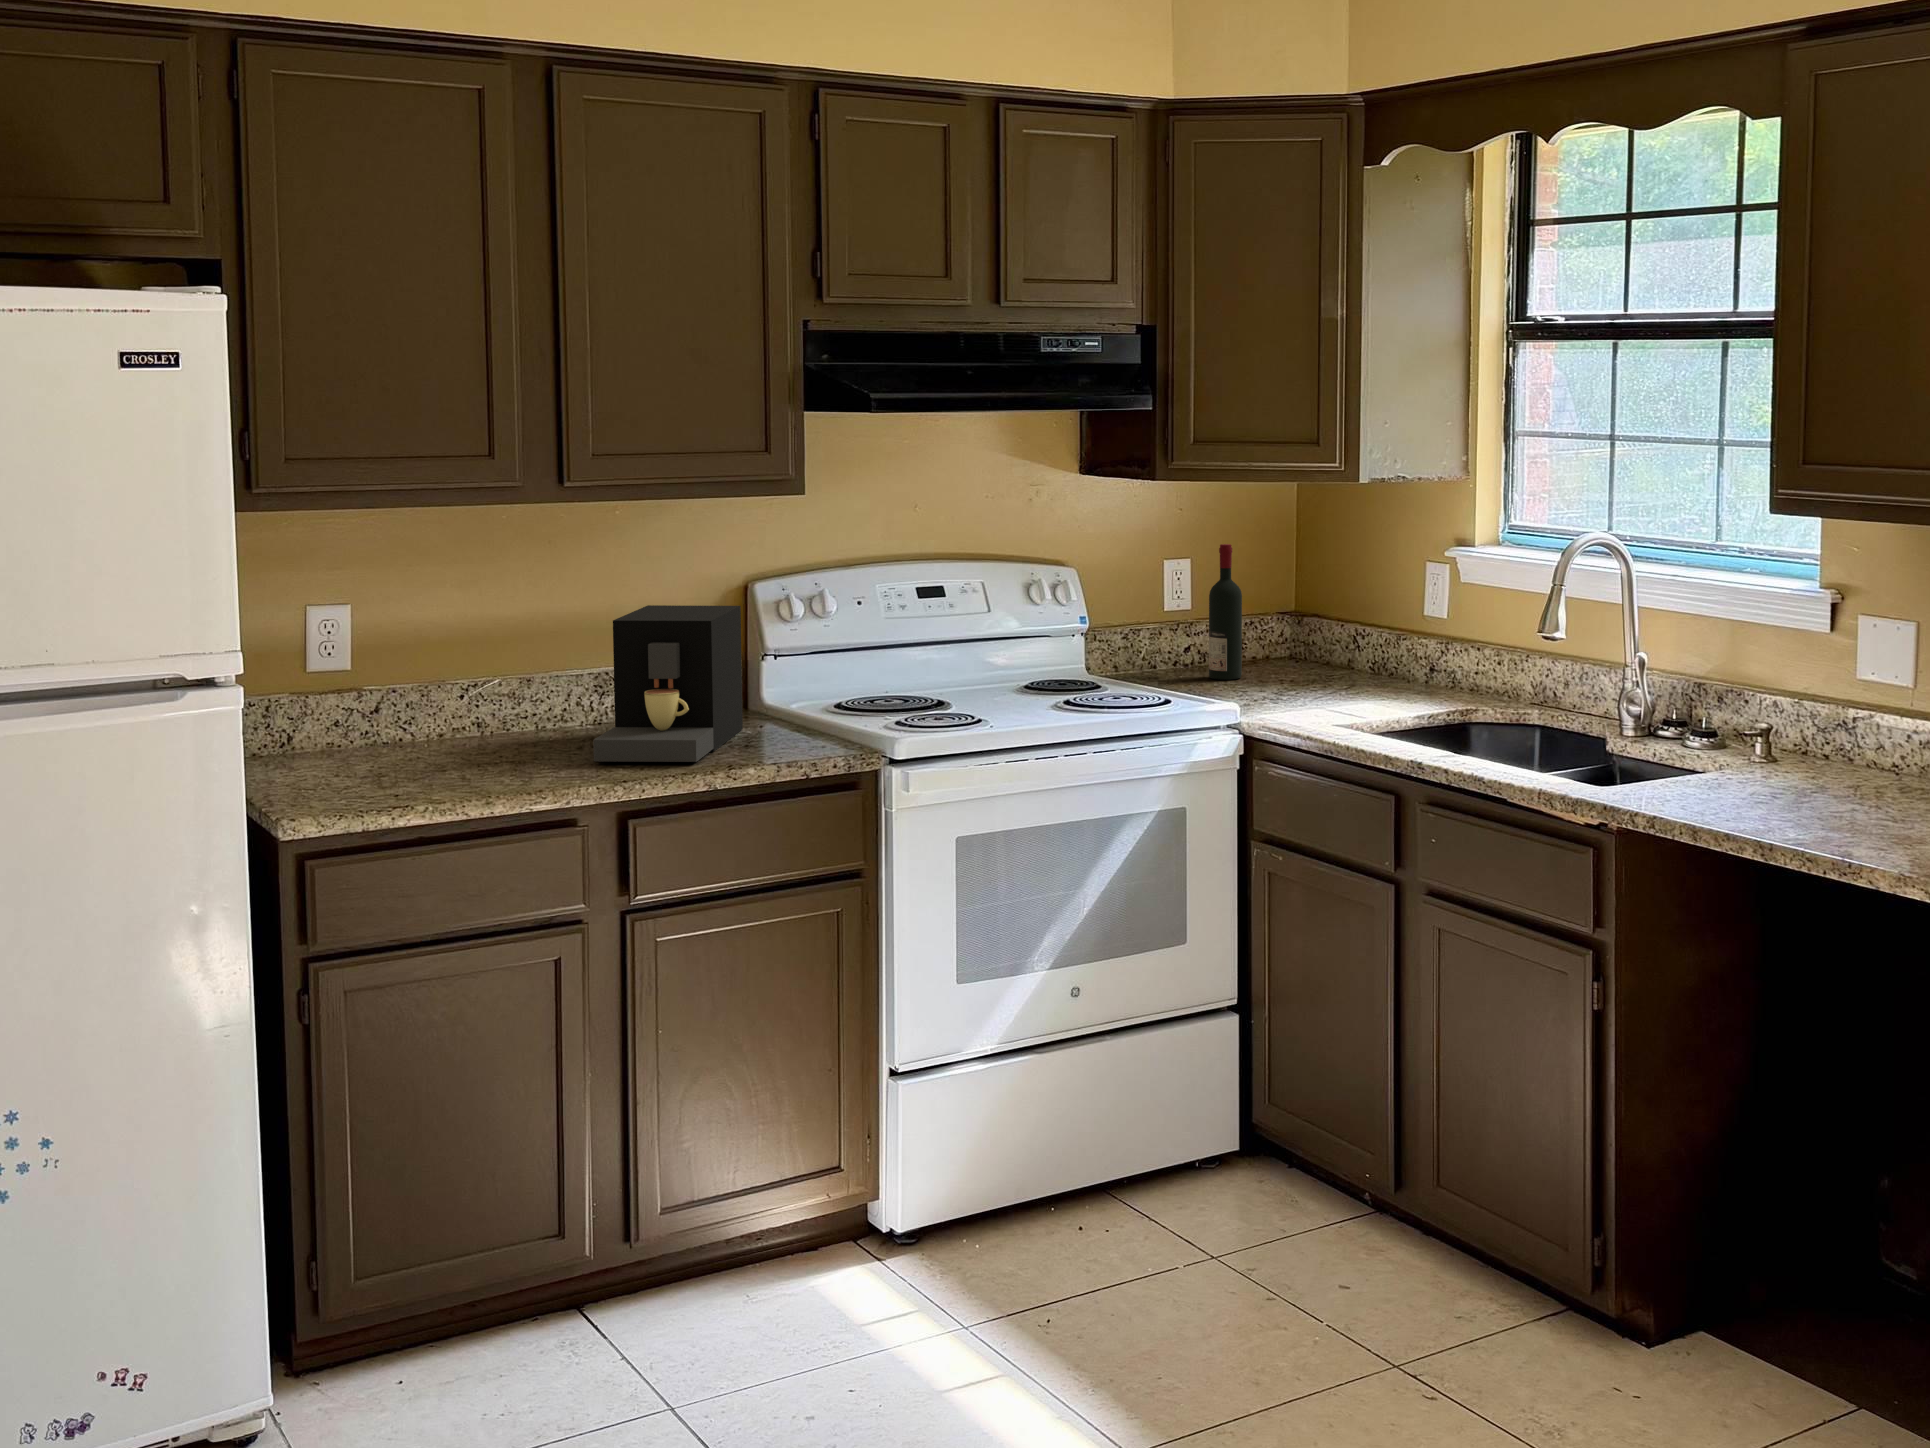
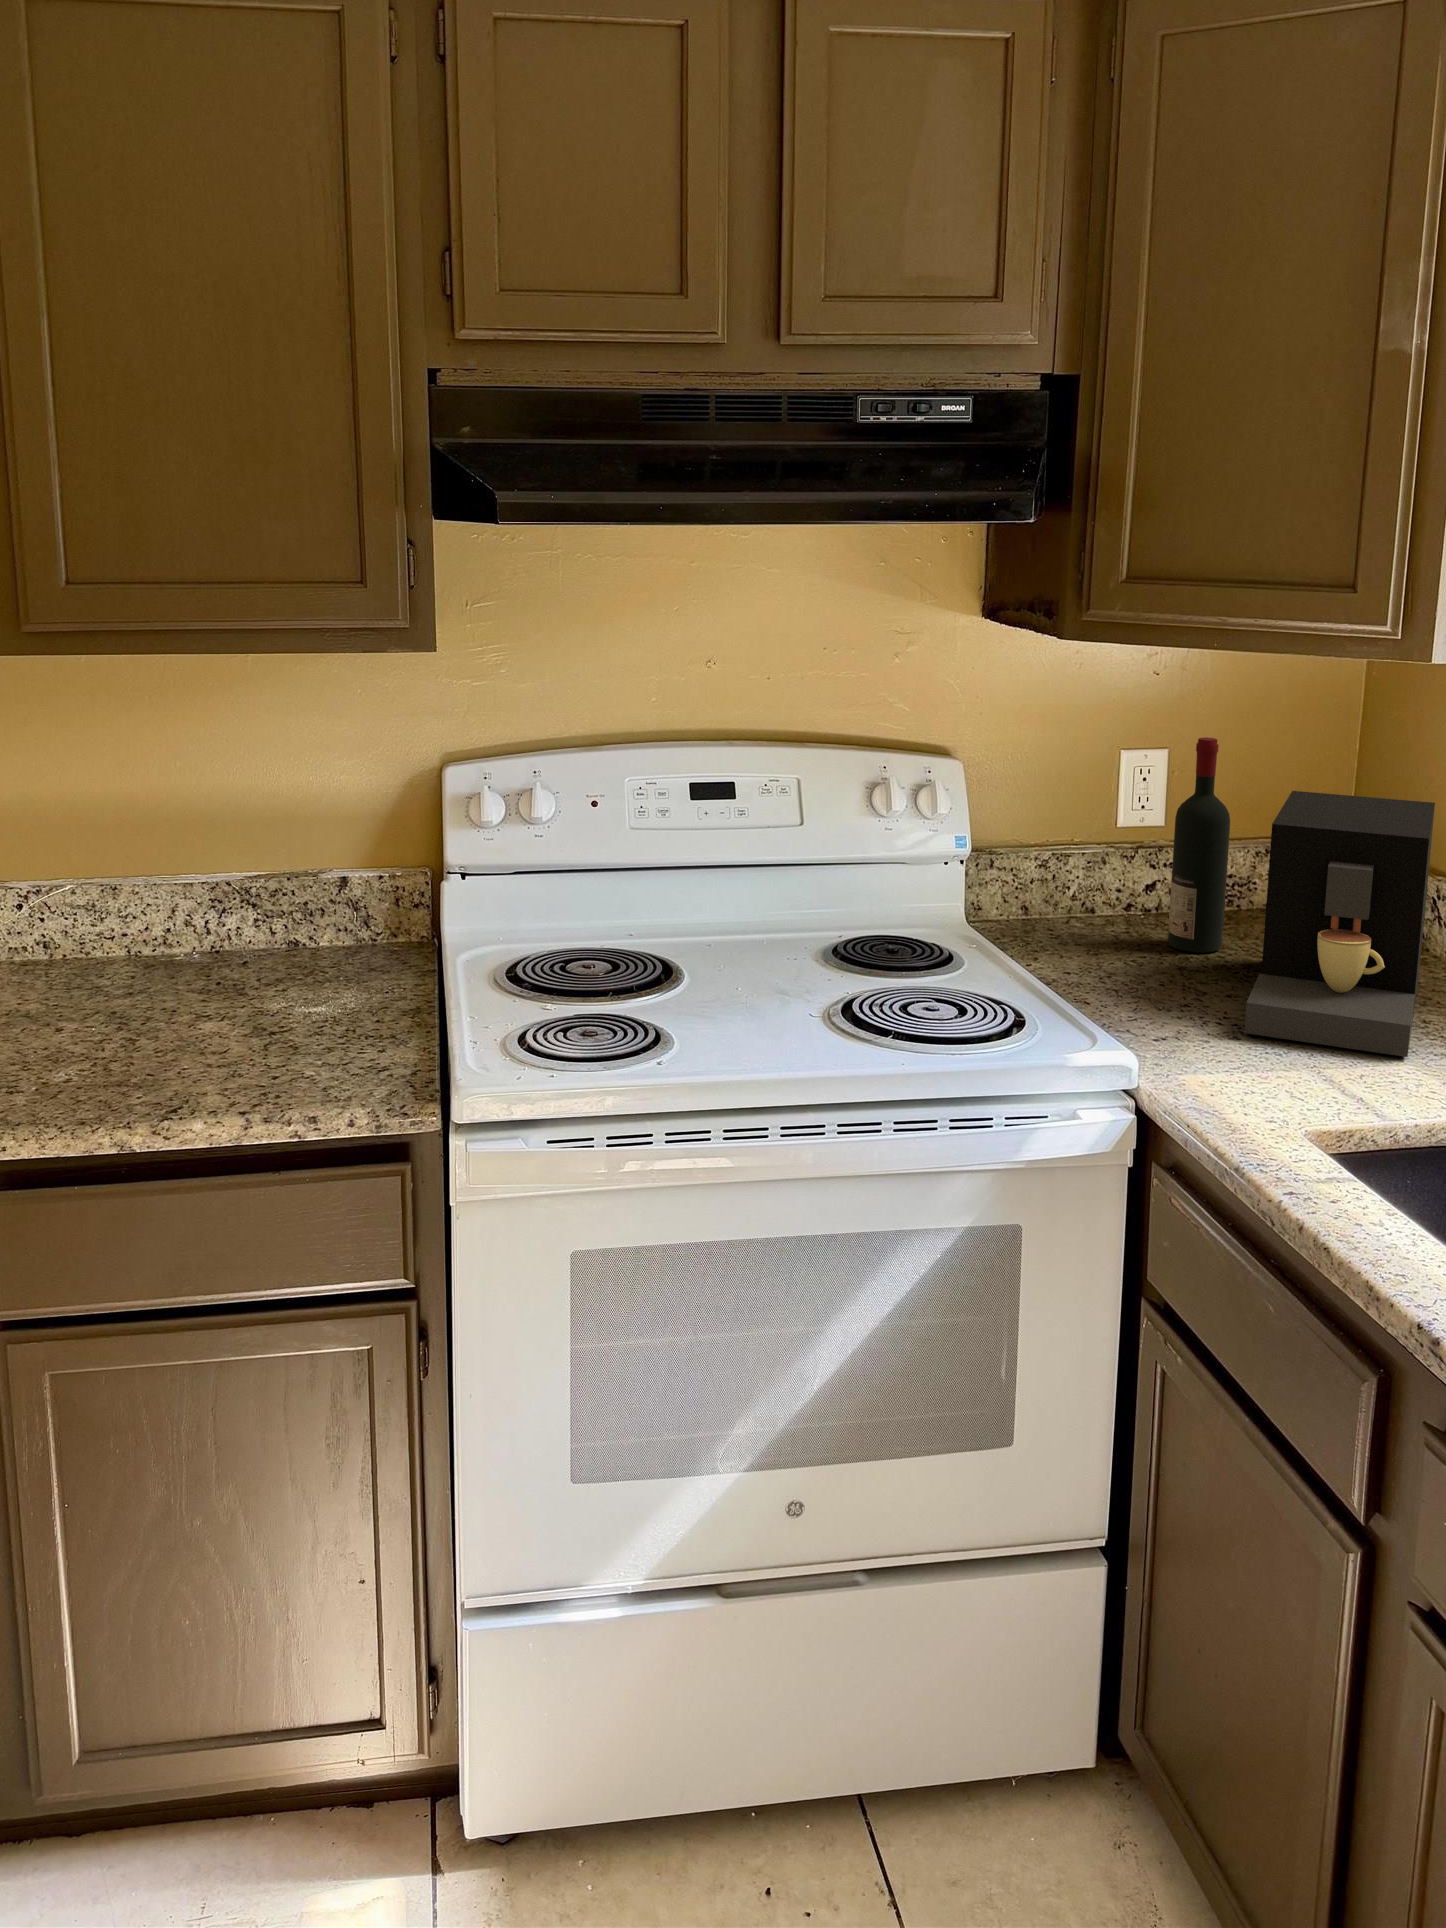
coffee maker: present [593,605,743,762] -> present [1244,791,1435,1057]

